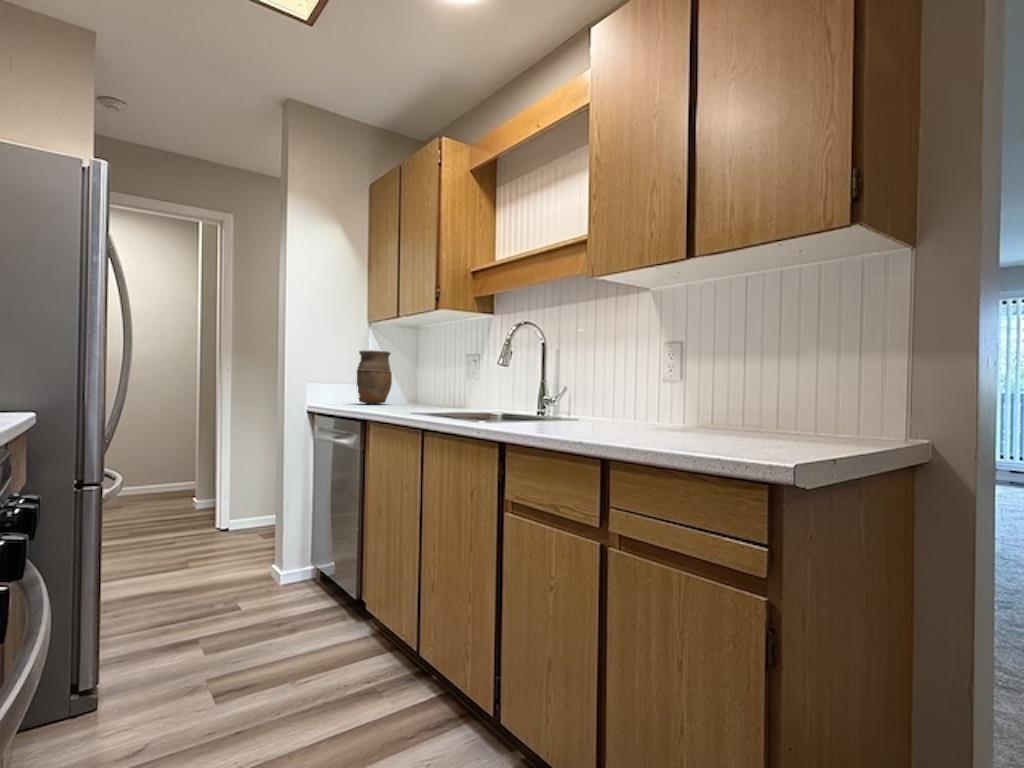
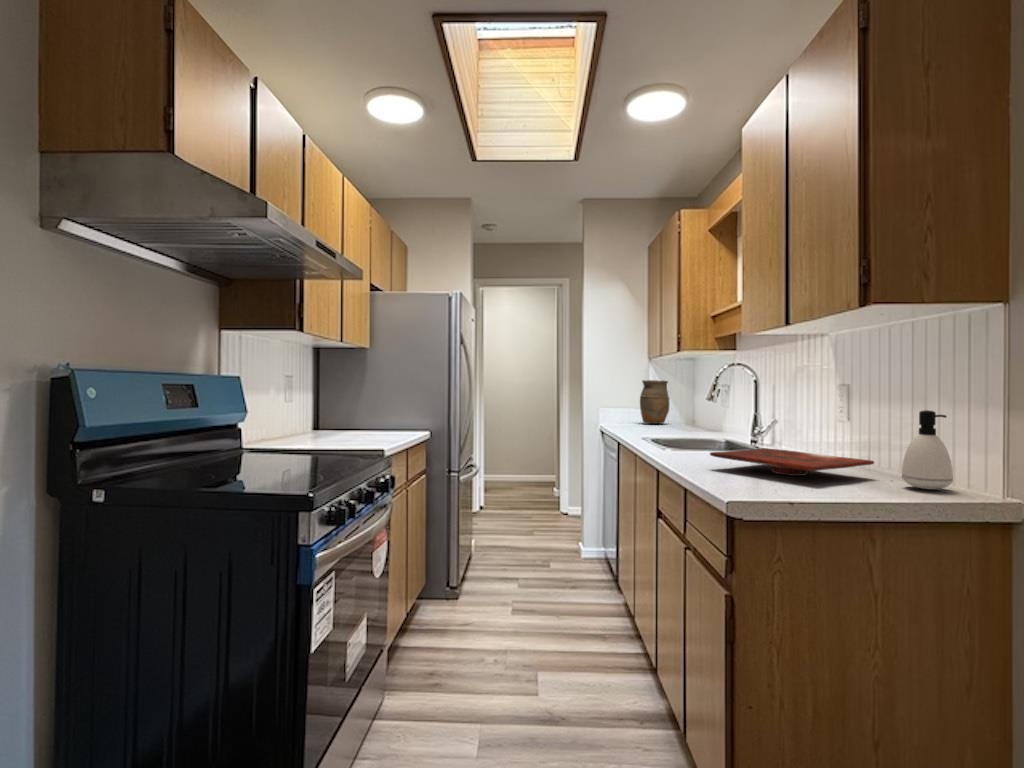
soap dispenser: none [825,351,882,439] -> present [902,410,953,489]
cutting board: none [610,409,784,436] -> present [710,448,874,476]

